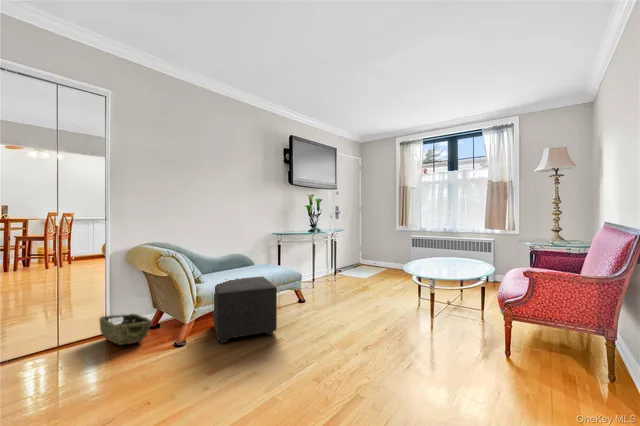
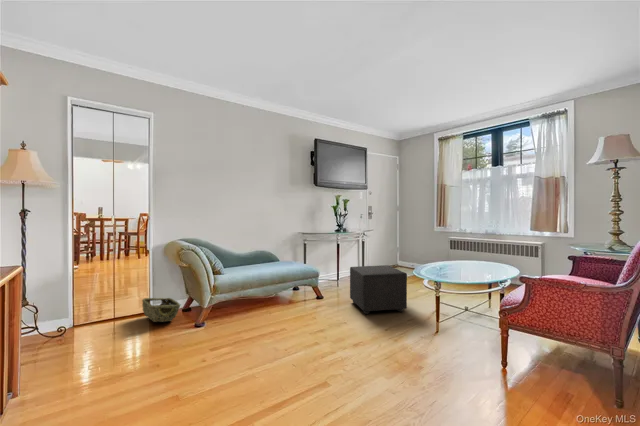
ottoman: present [213,277,277,343] -> present [350,265,407,314]

